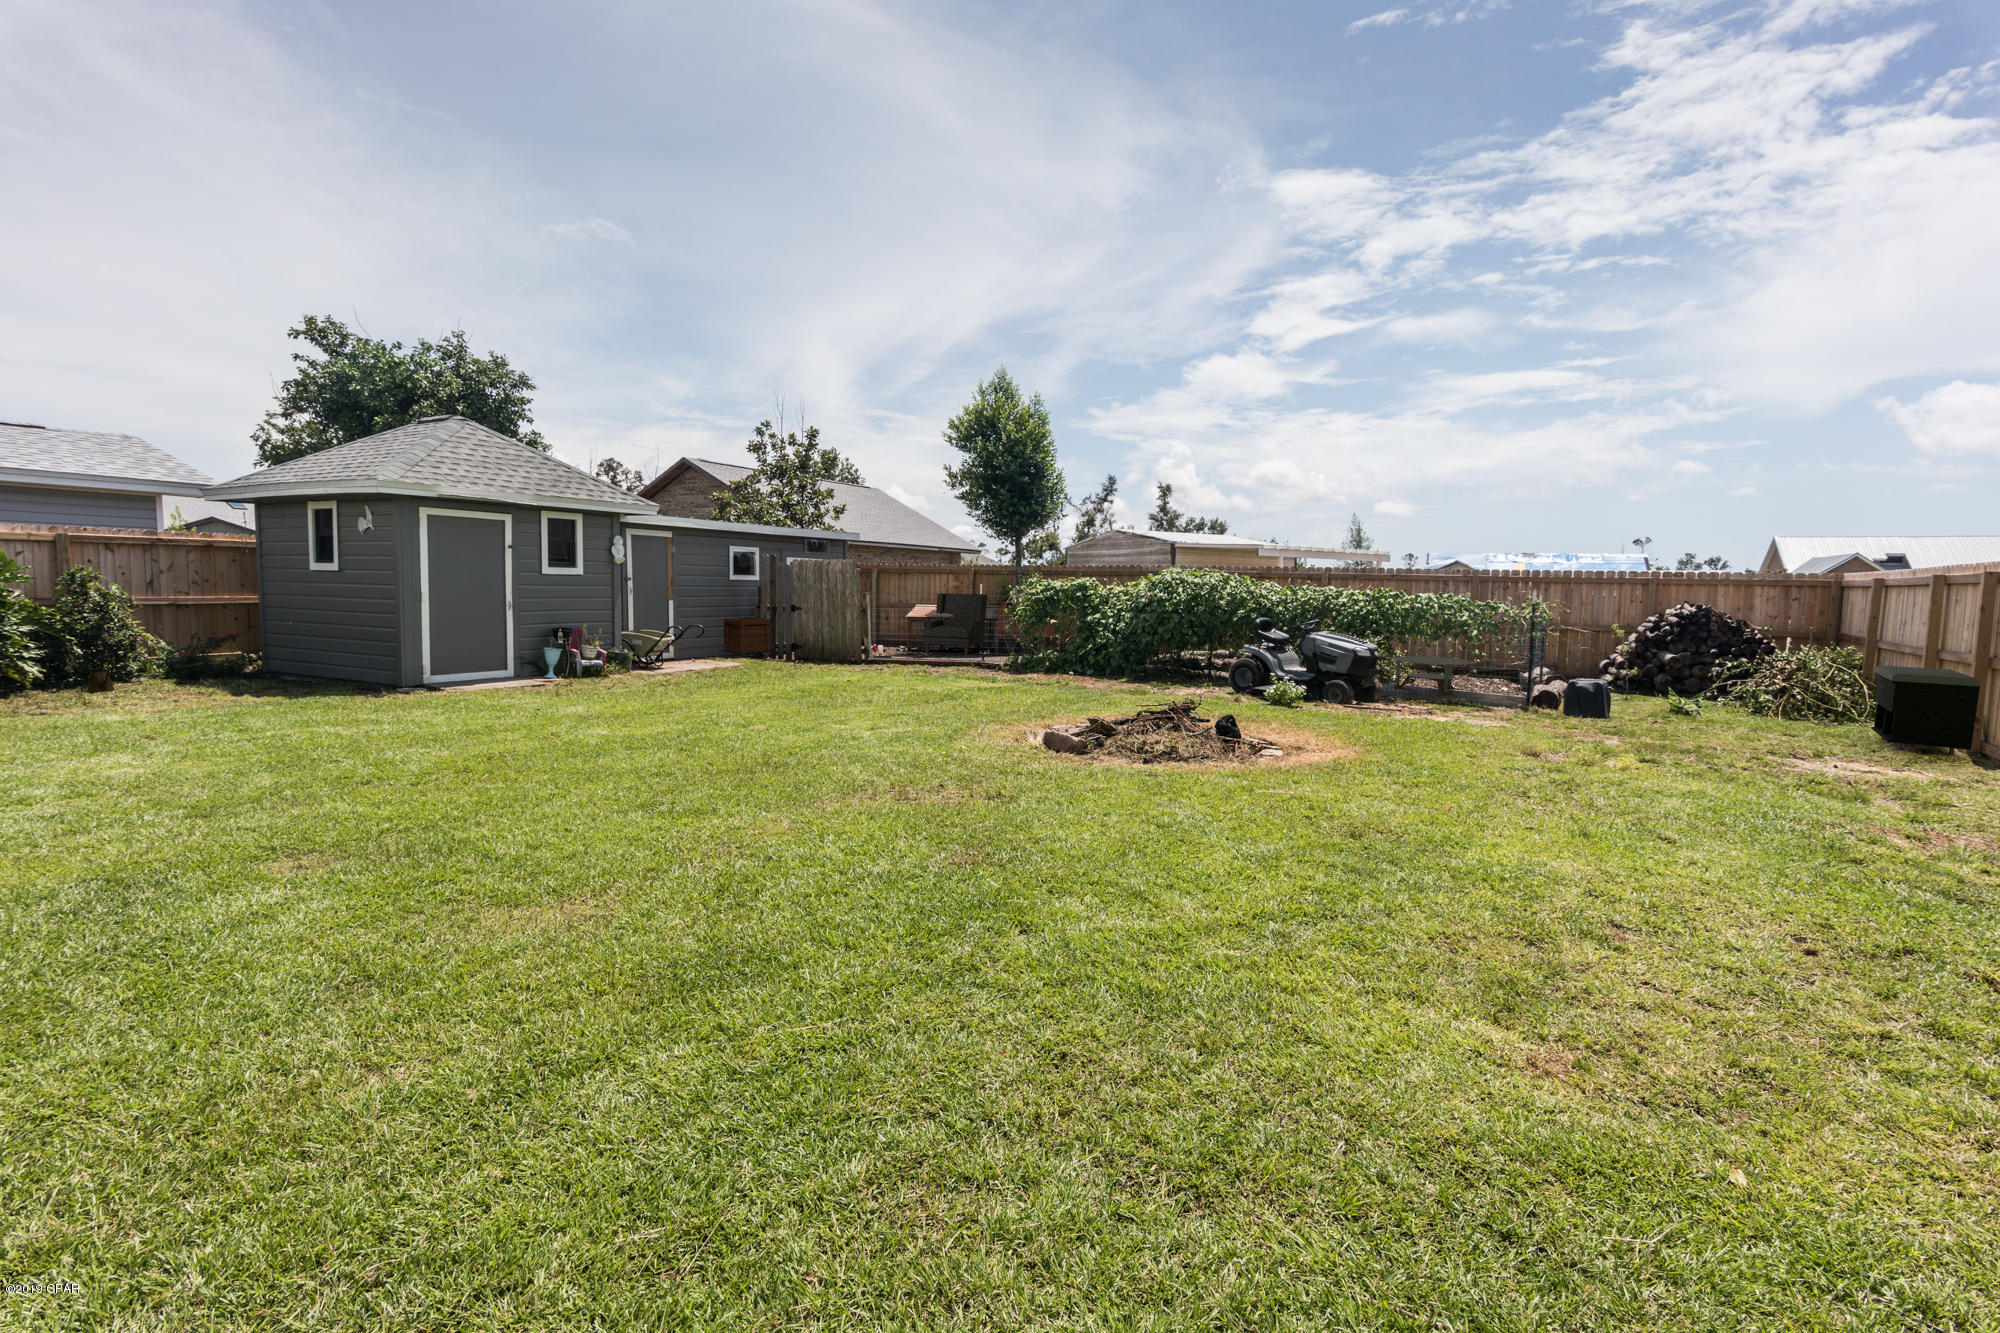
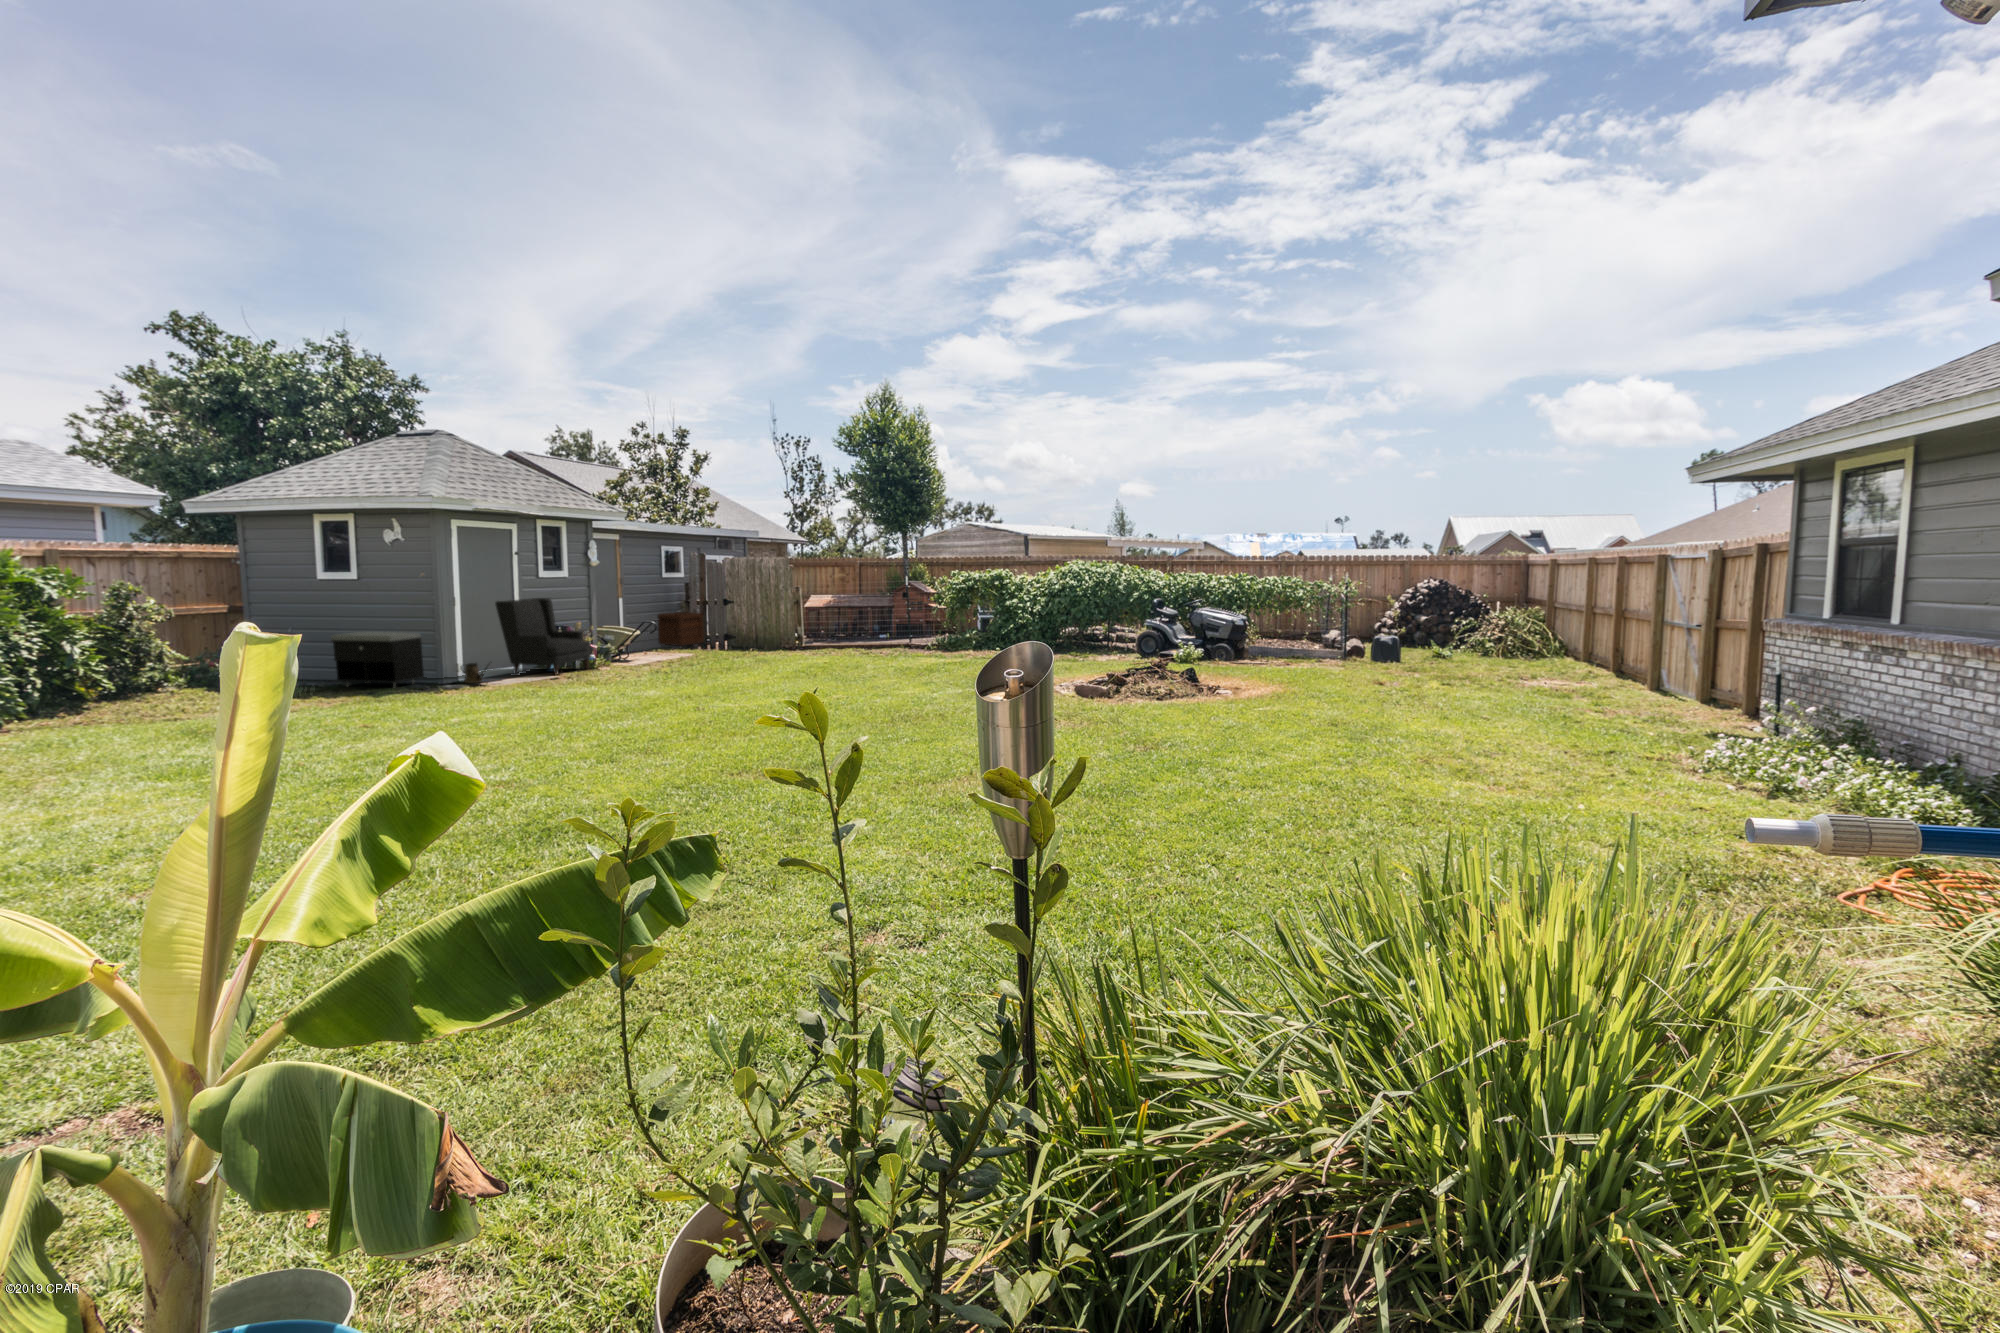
chair: present [923,593,987,654] -> present [495,598,591,675]
round table: present [1392,656,1475,695] -> none [1248,625,1306,652]
storage bench: present [1871,666,1980,756] -> present [331,632,424,687]
watering can: present [87,667,114,692] -> present [461,663,488,683]

